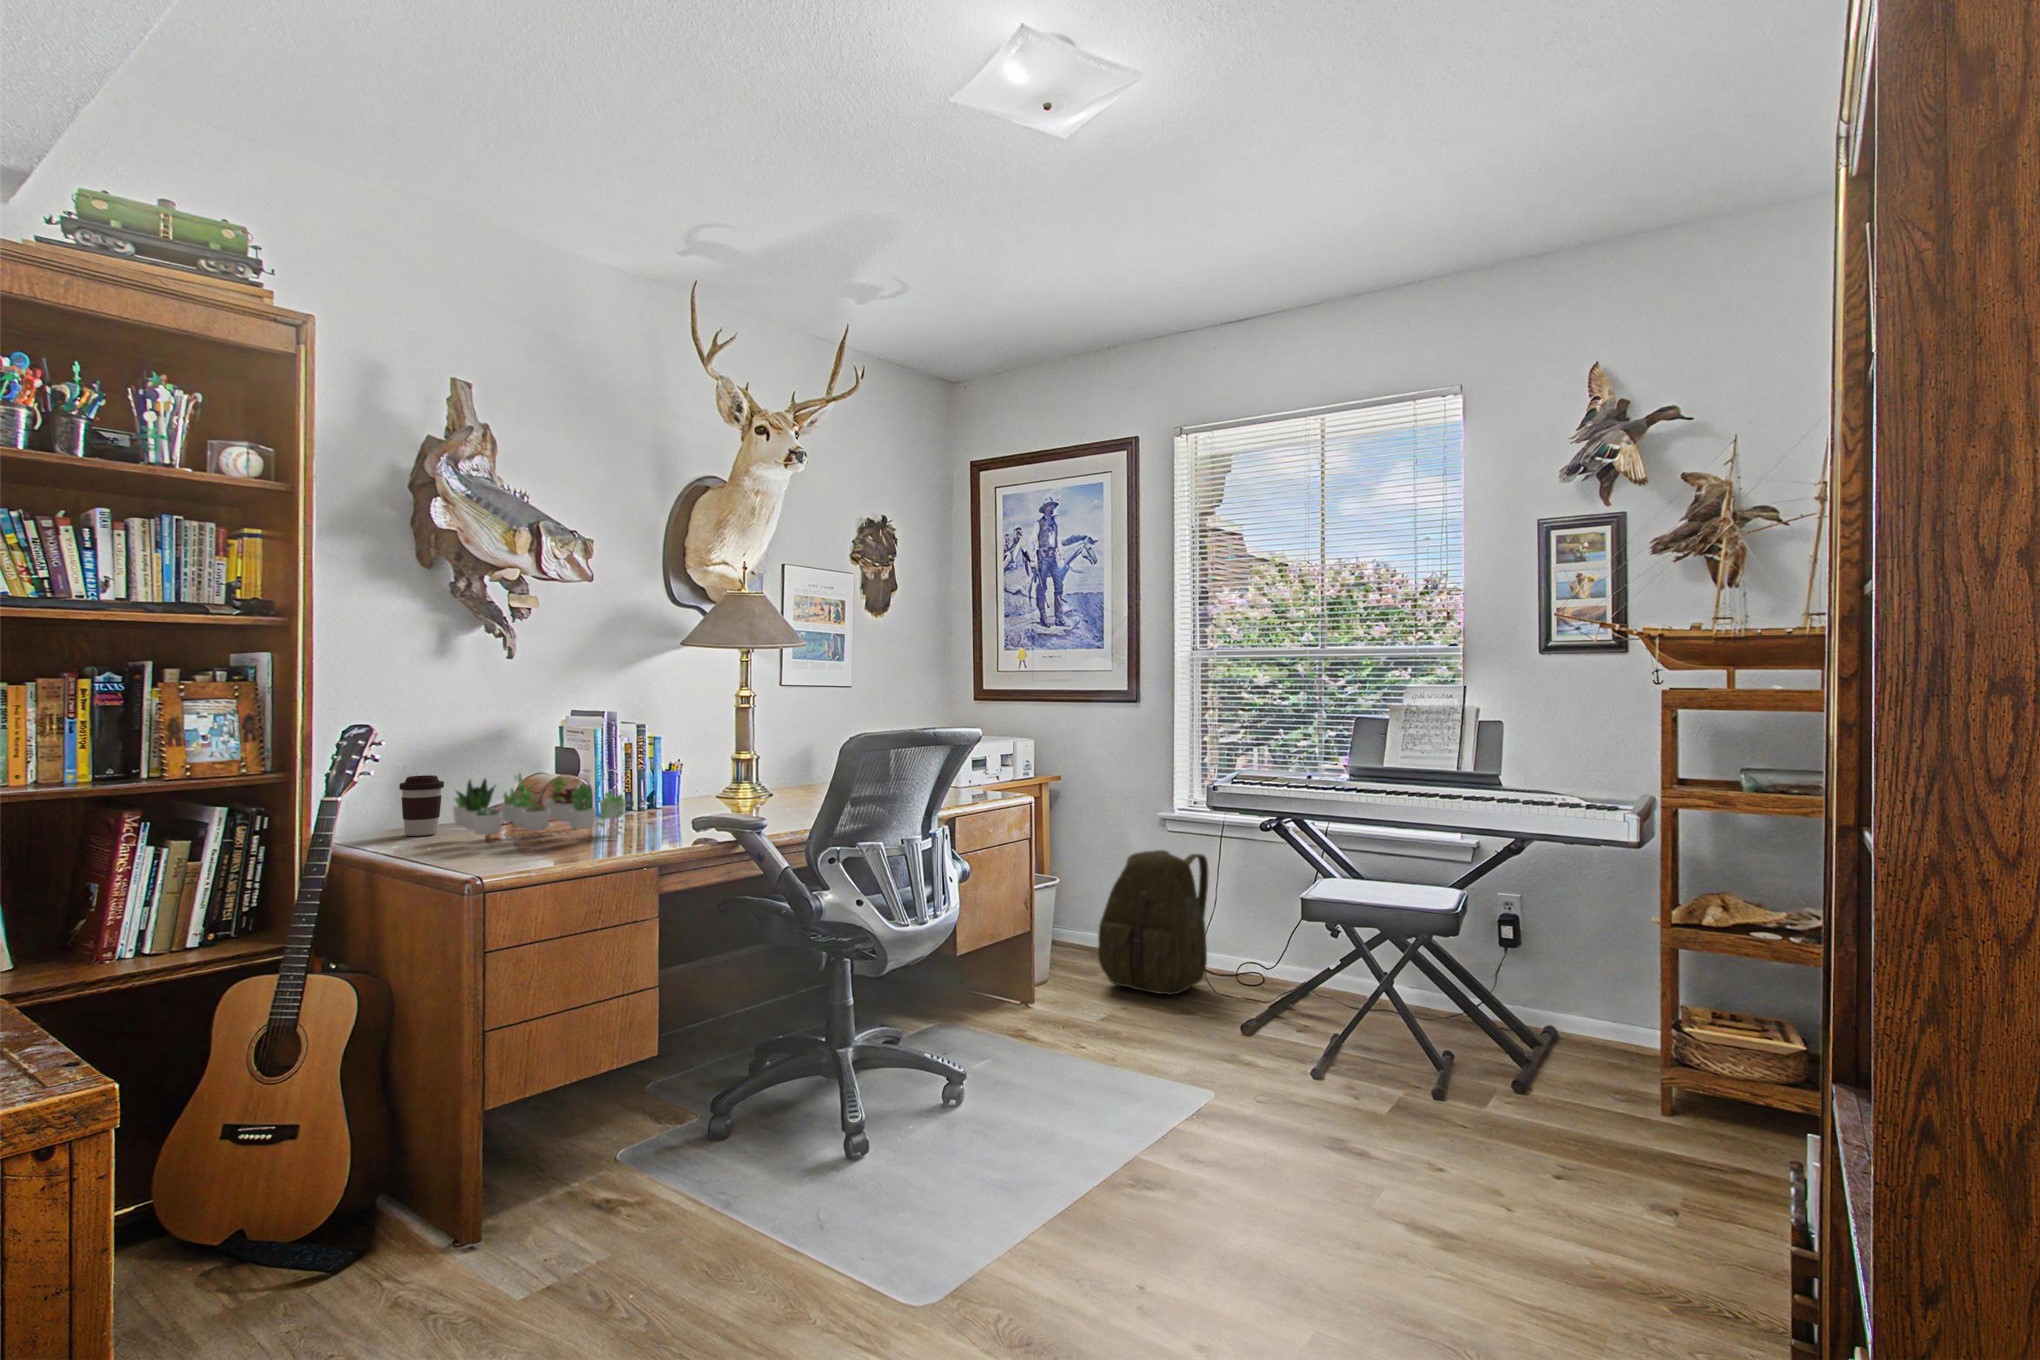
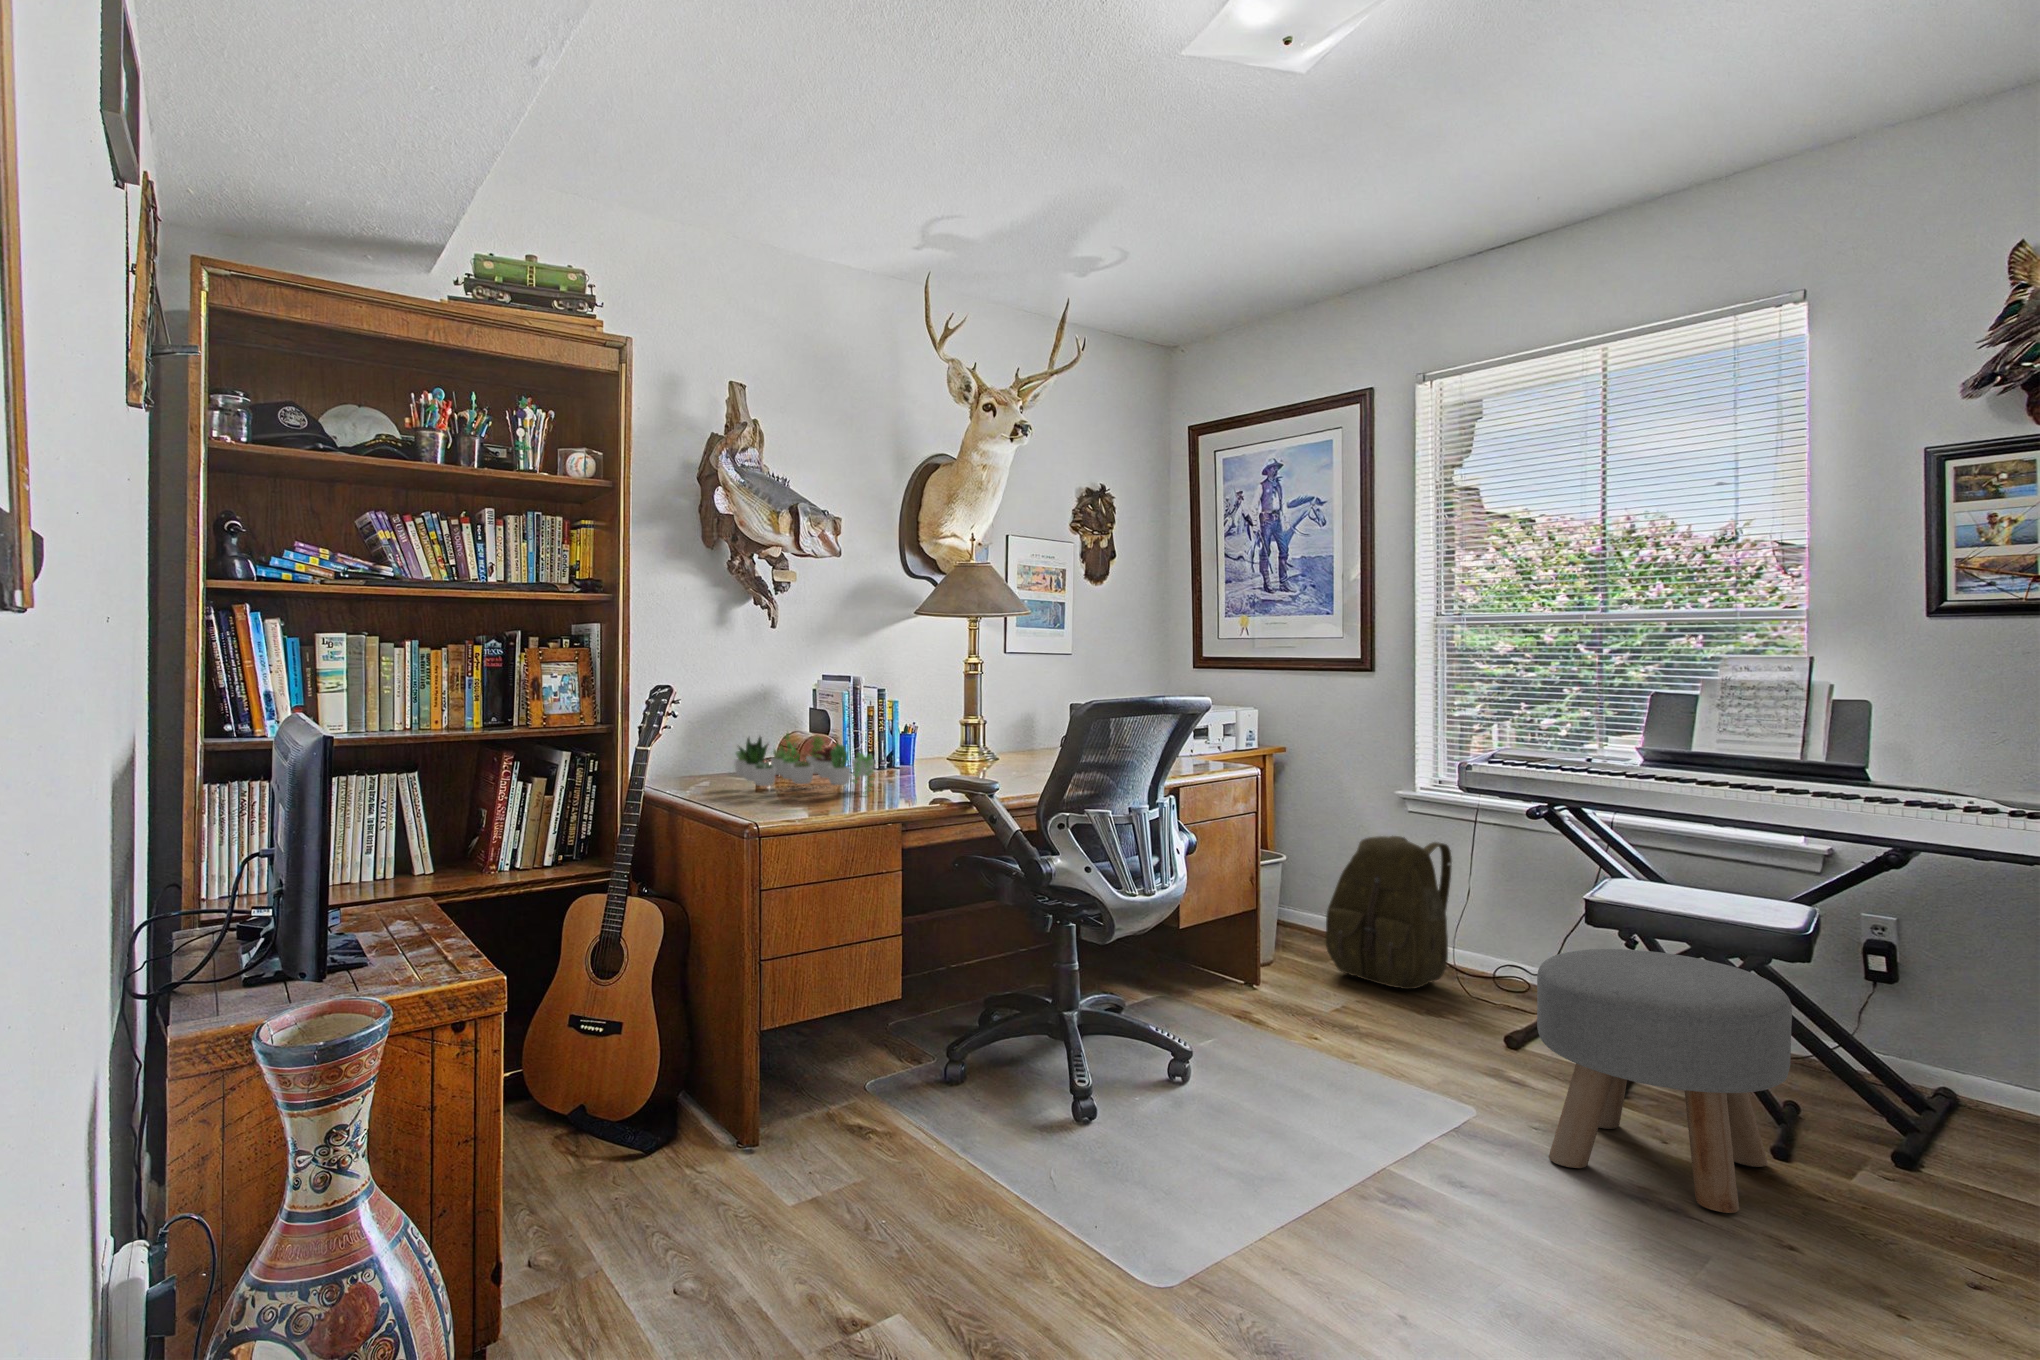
coffee cup: present [399,775,444,836] -> none [691,731,725,783]
ottoman: none [1288,942,1493,1177] -> present [1537,949,1792,1213]

